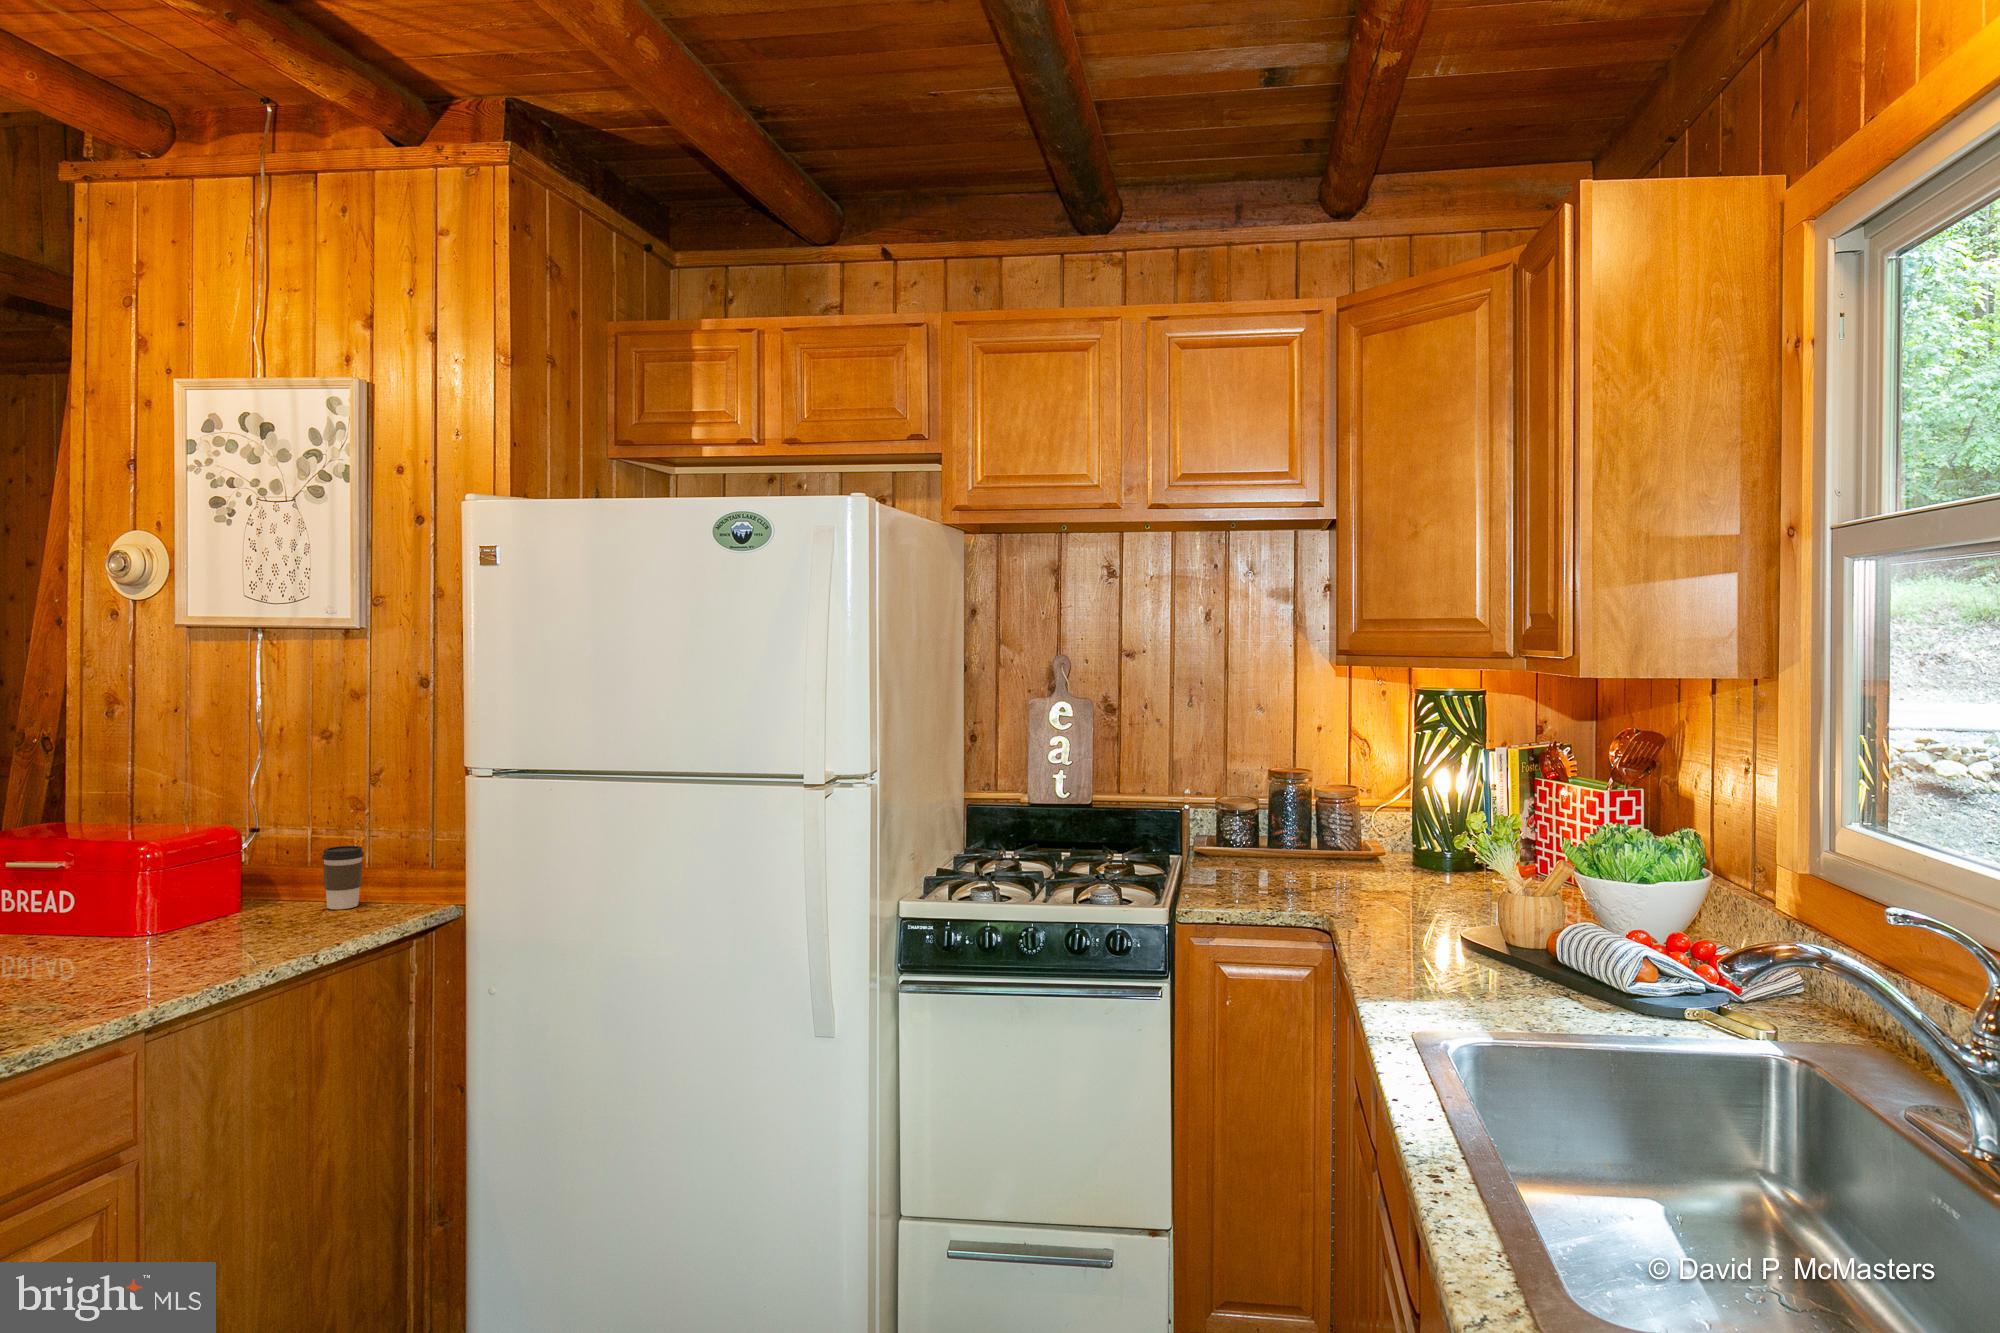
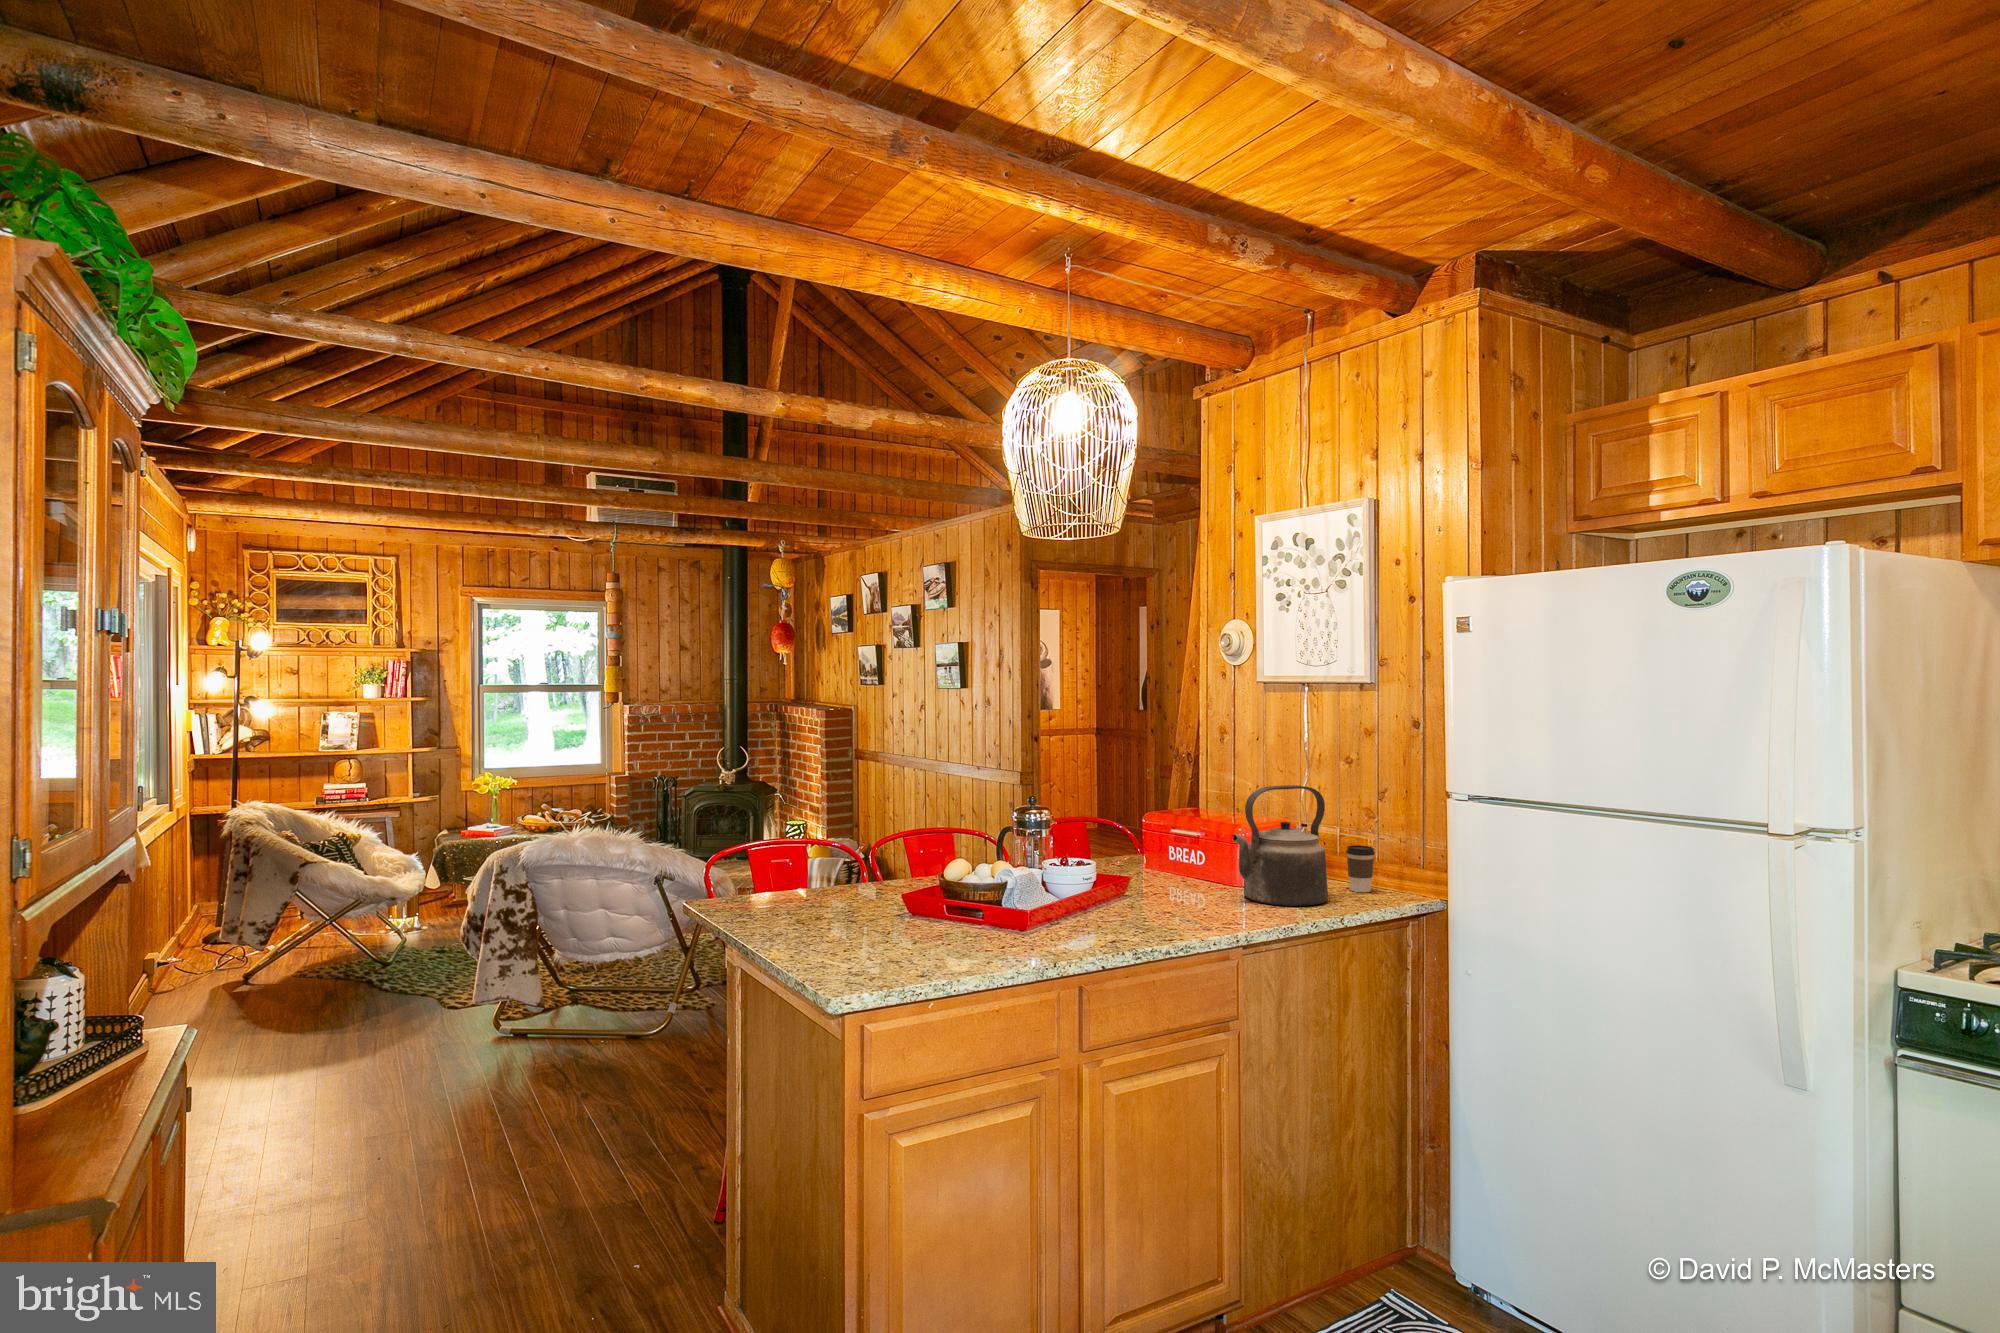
kettle: none [129,772,294,952] -> present [1233,785,1328,906]

